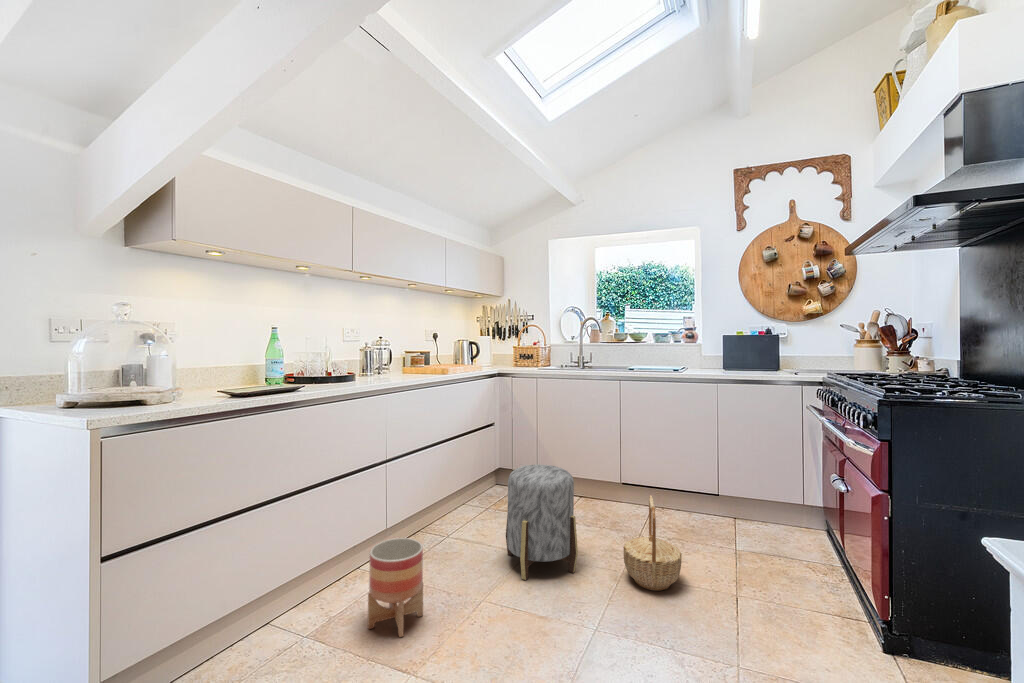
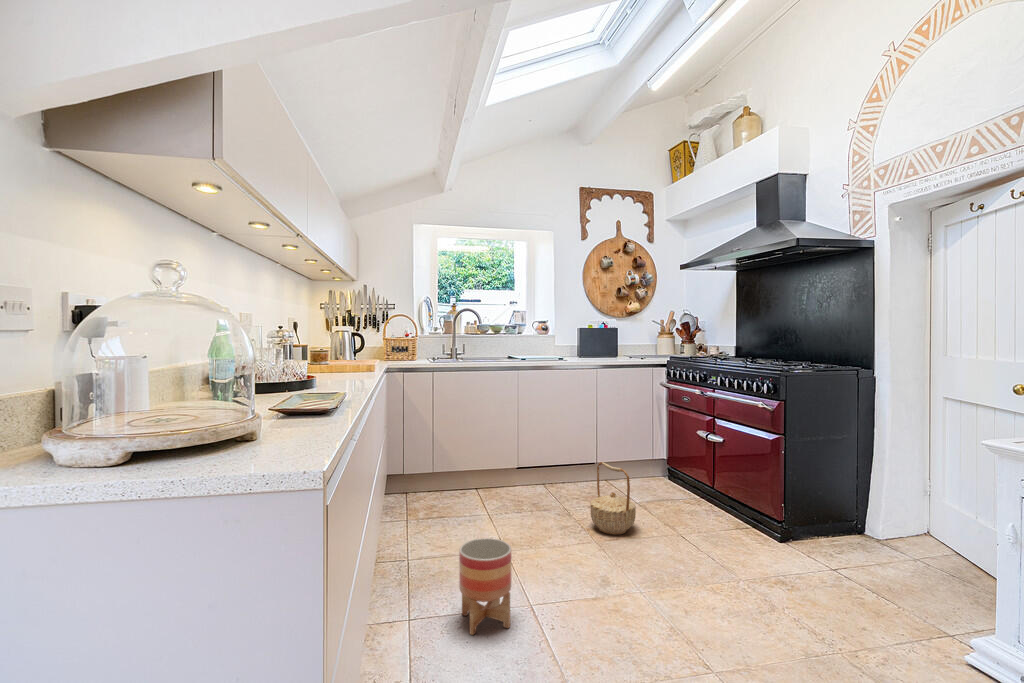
stool: present [506,465,578,580] -> none [490,452,562,557]

